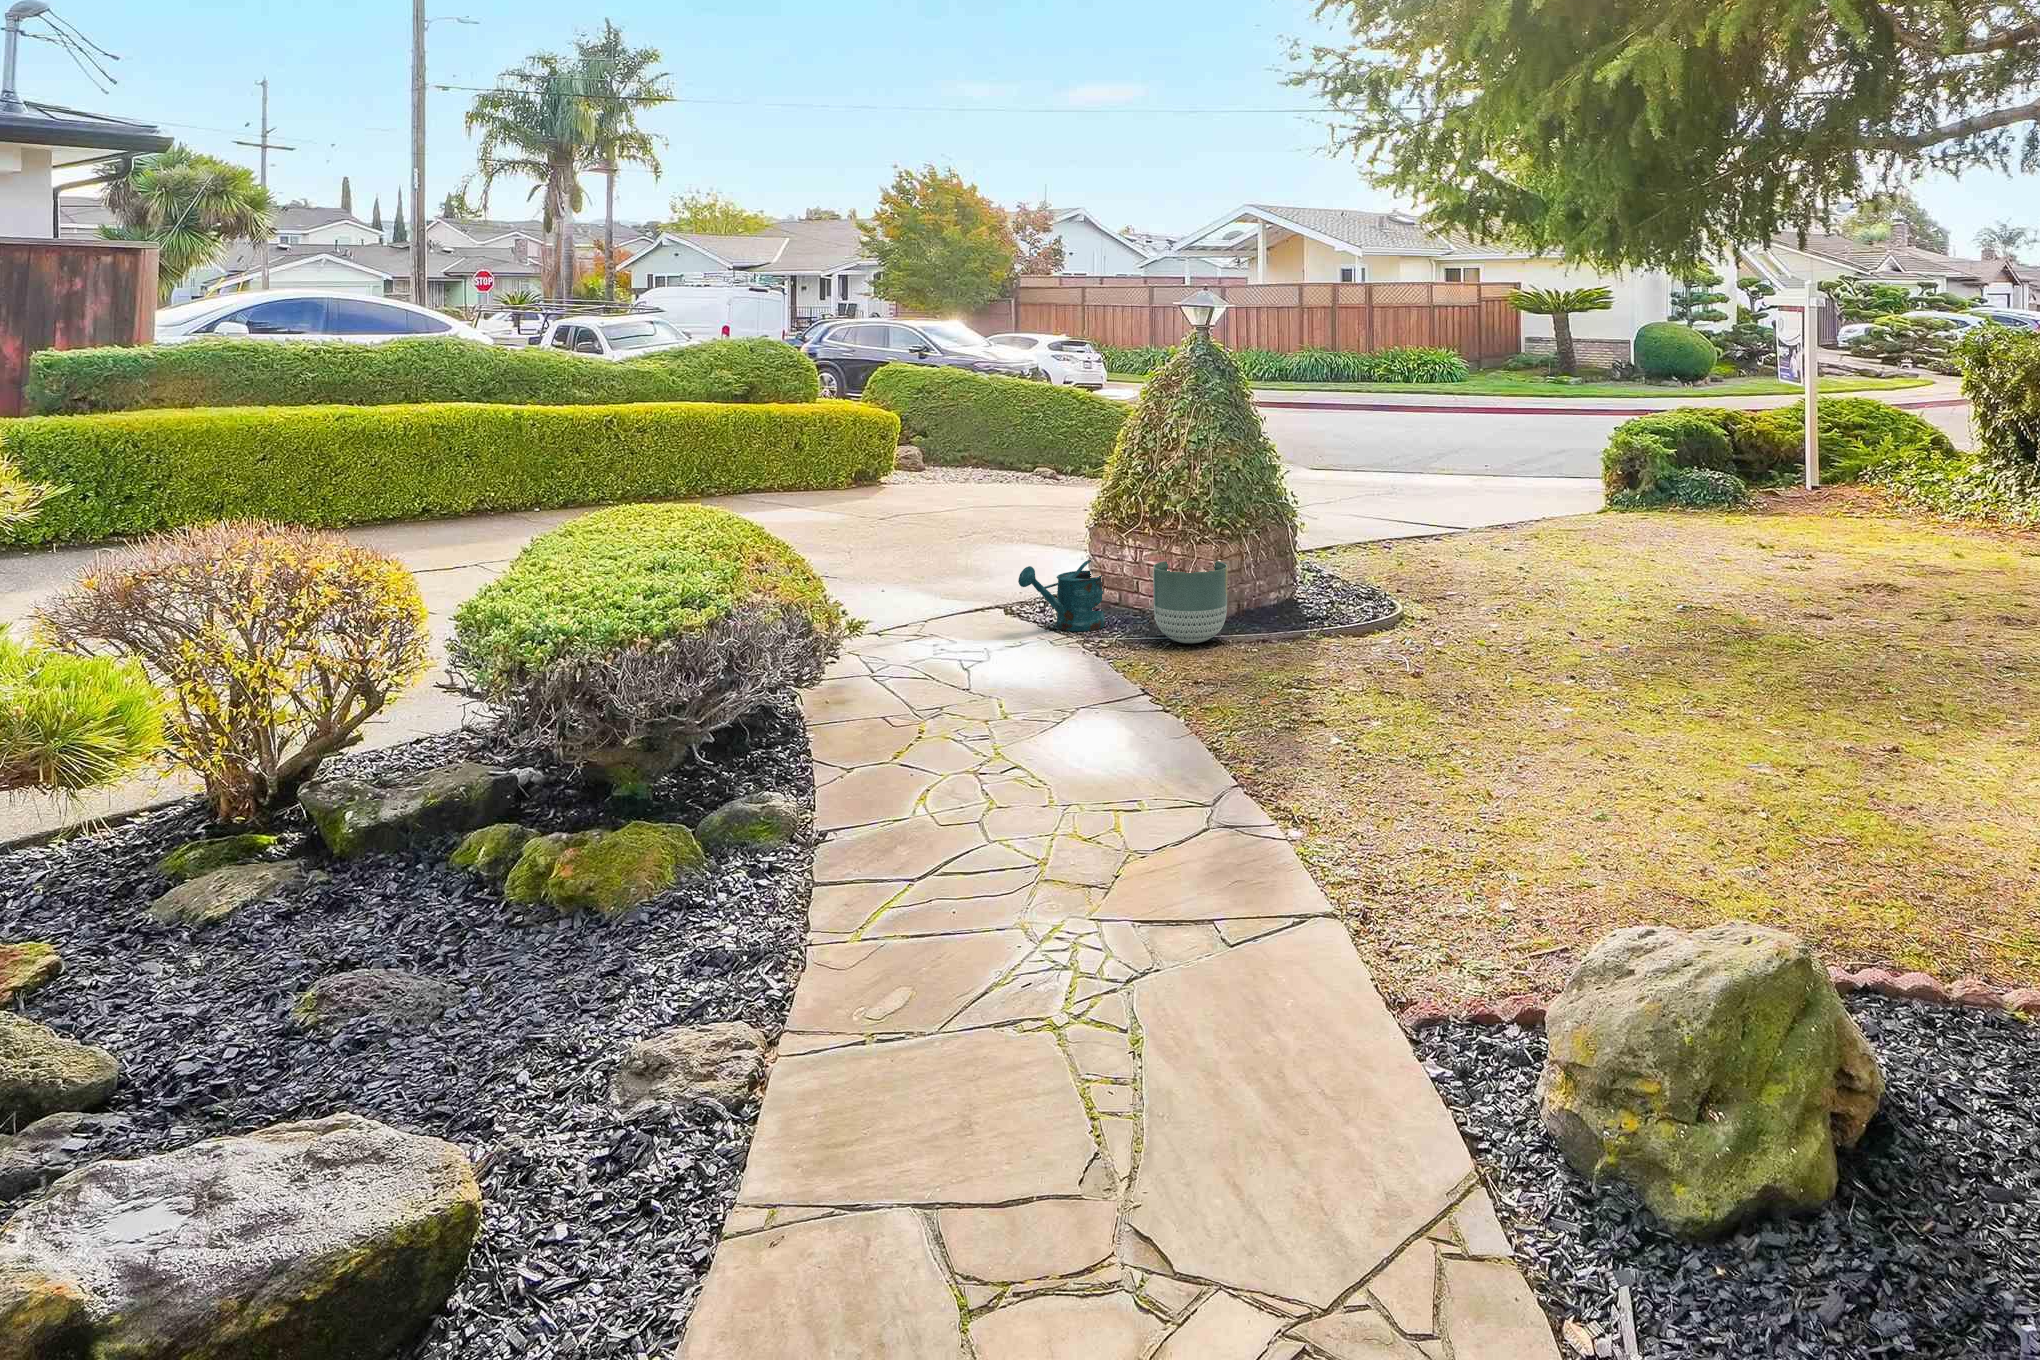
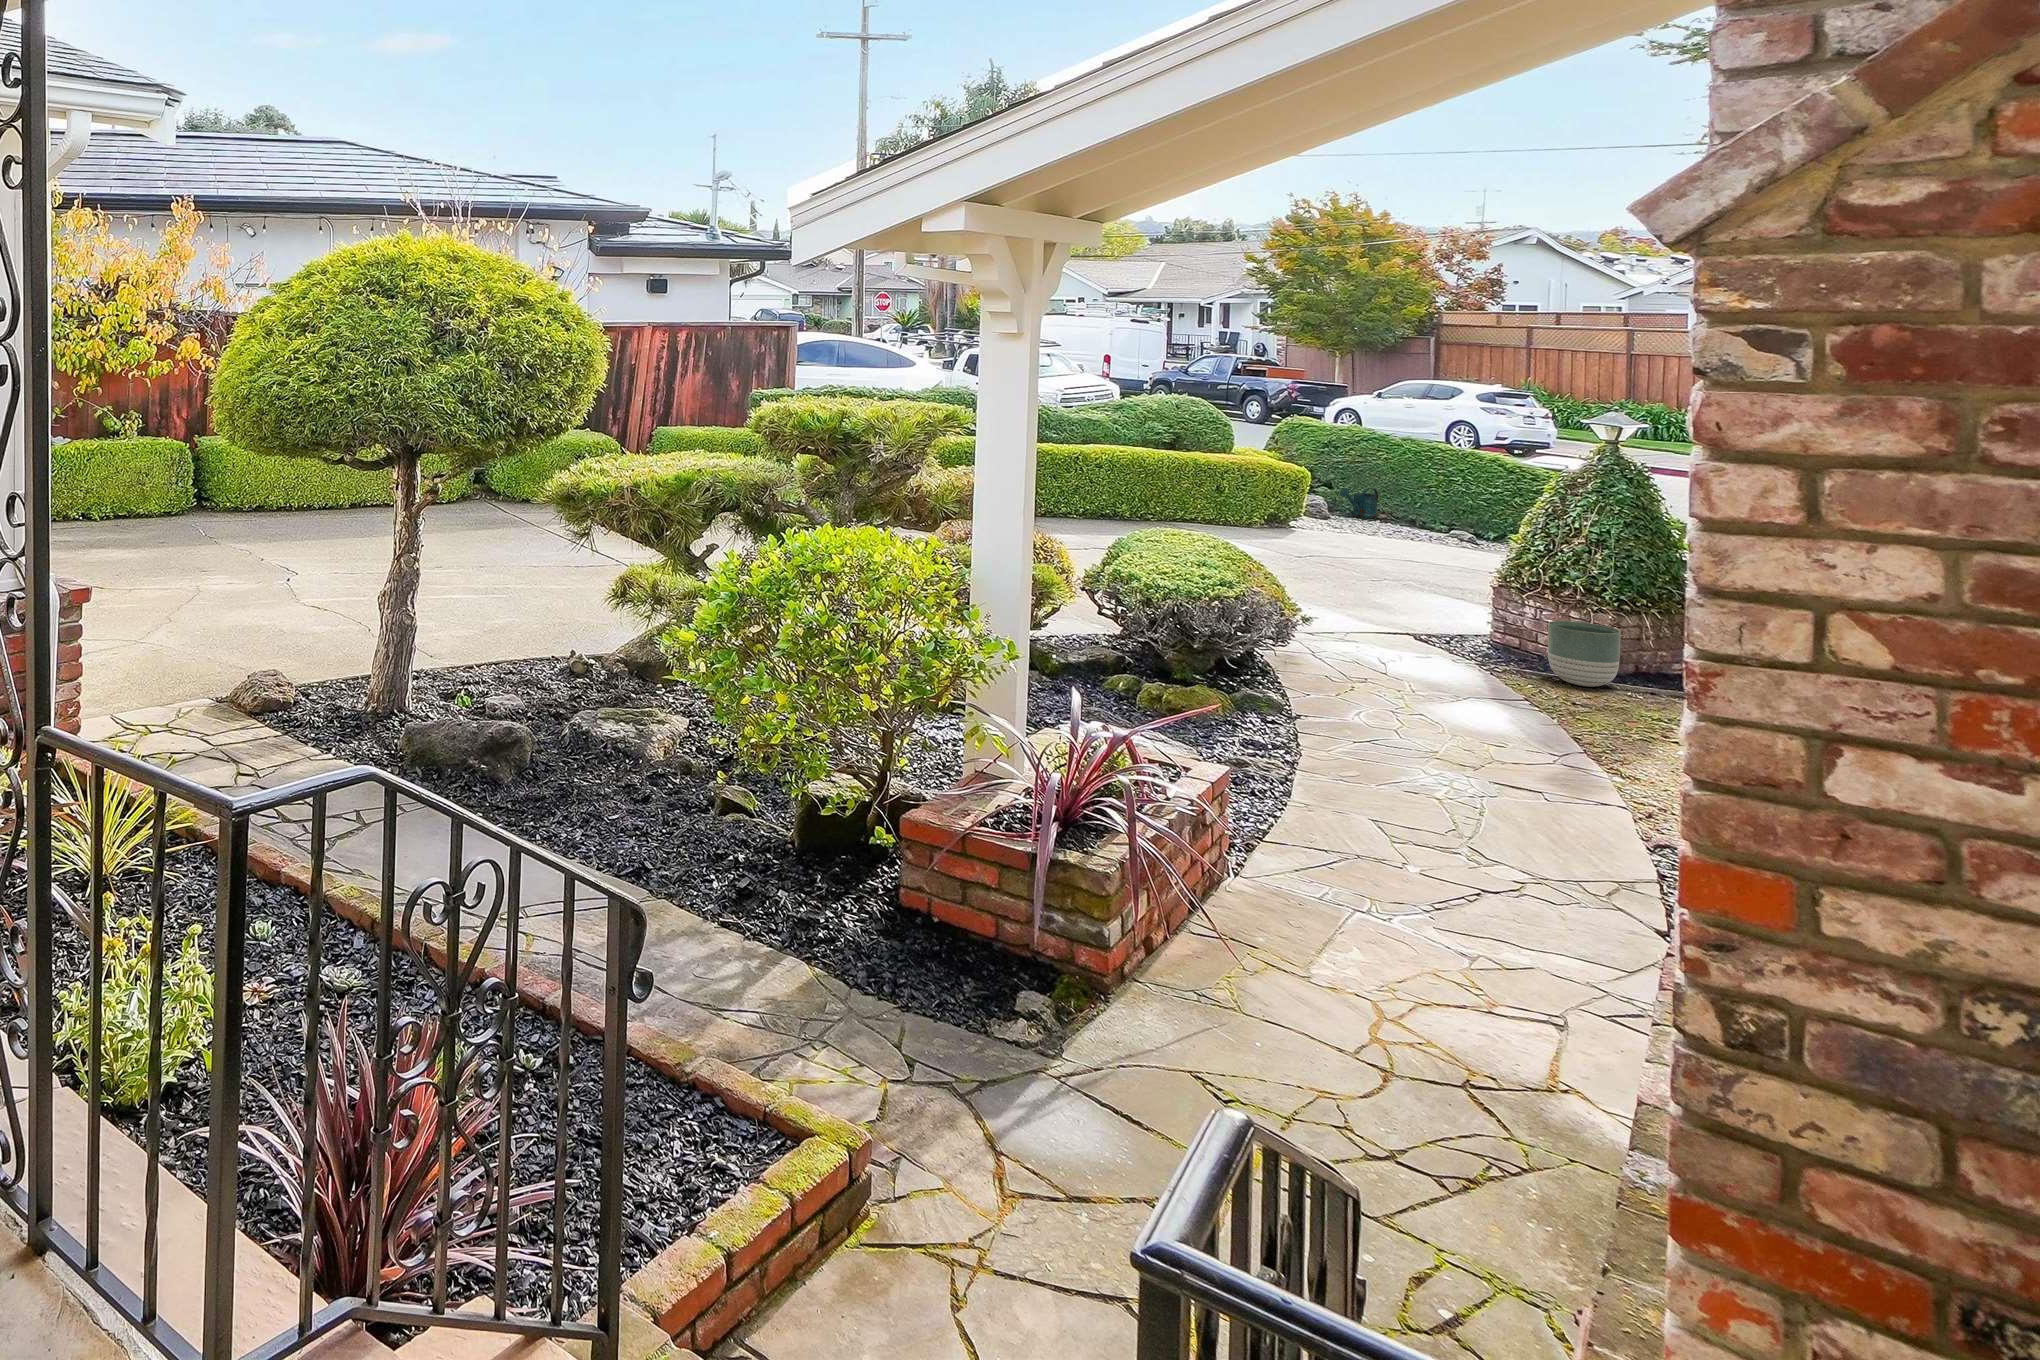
watering can: present [1018,560,1105,631] -> present [1340,488,1378,518]

